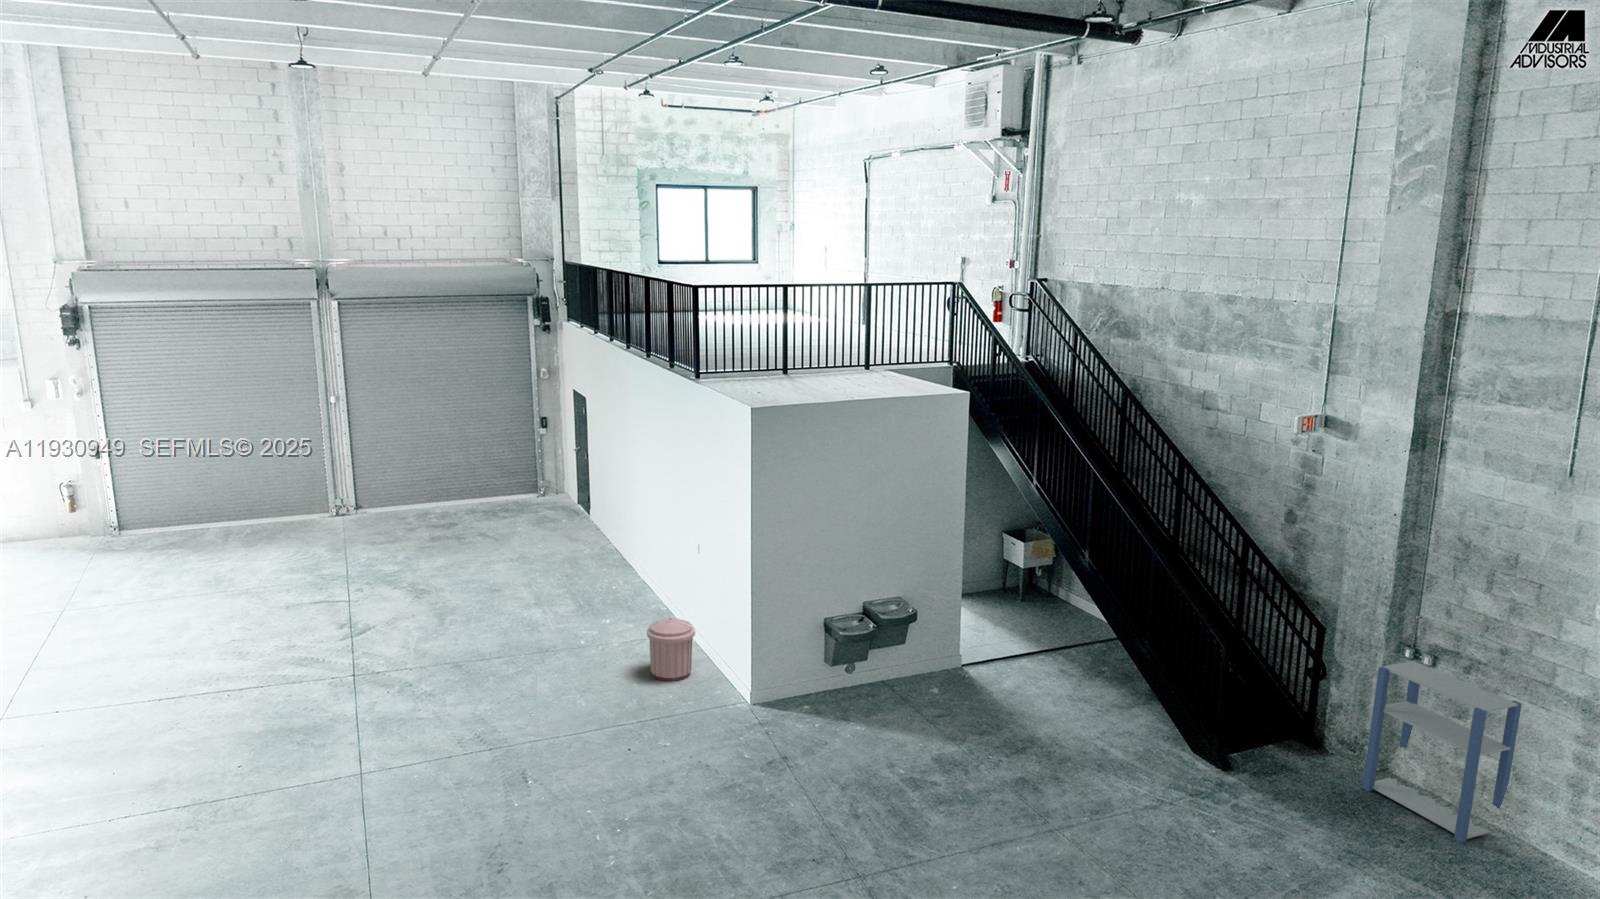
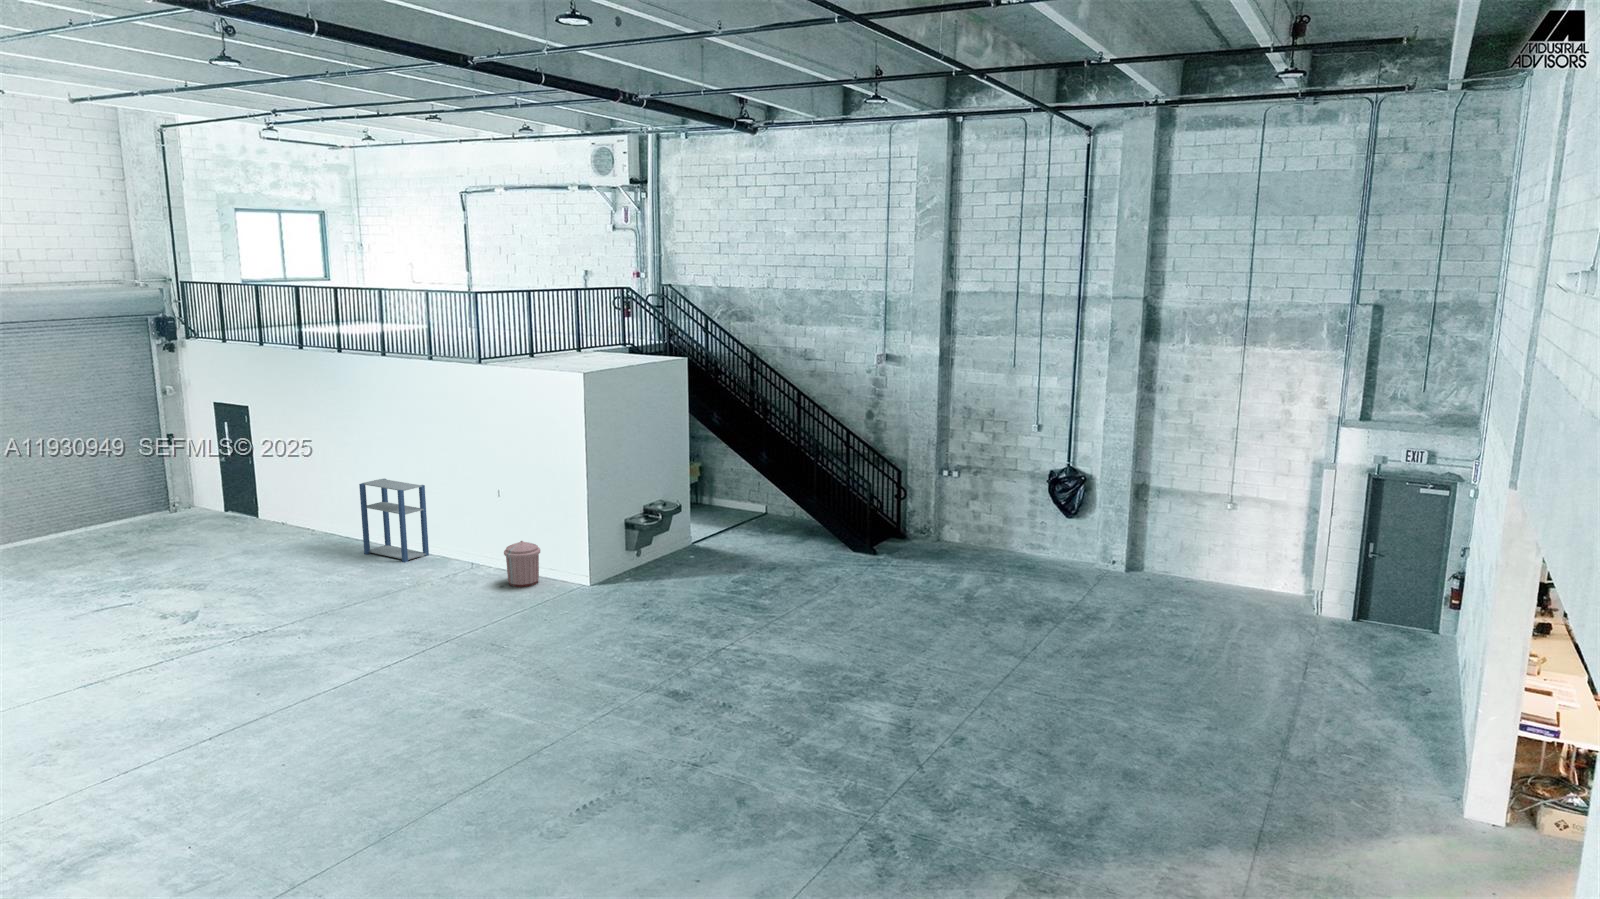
shelving unit: present [1362,660,1522,843] -> present [359,479,429,562]

